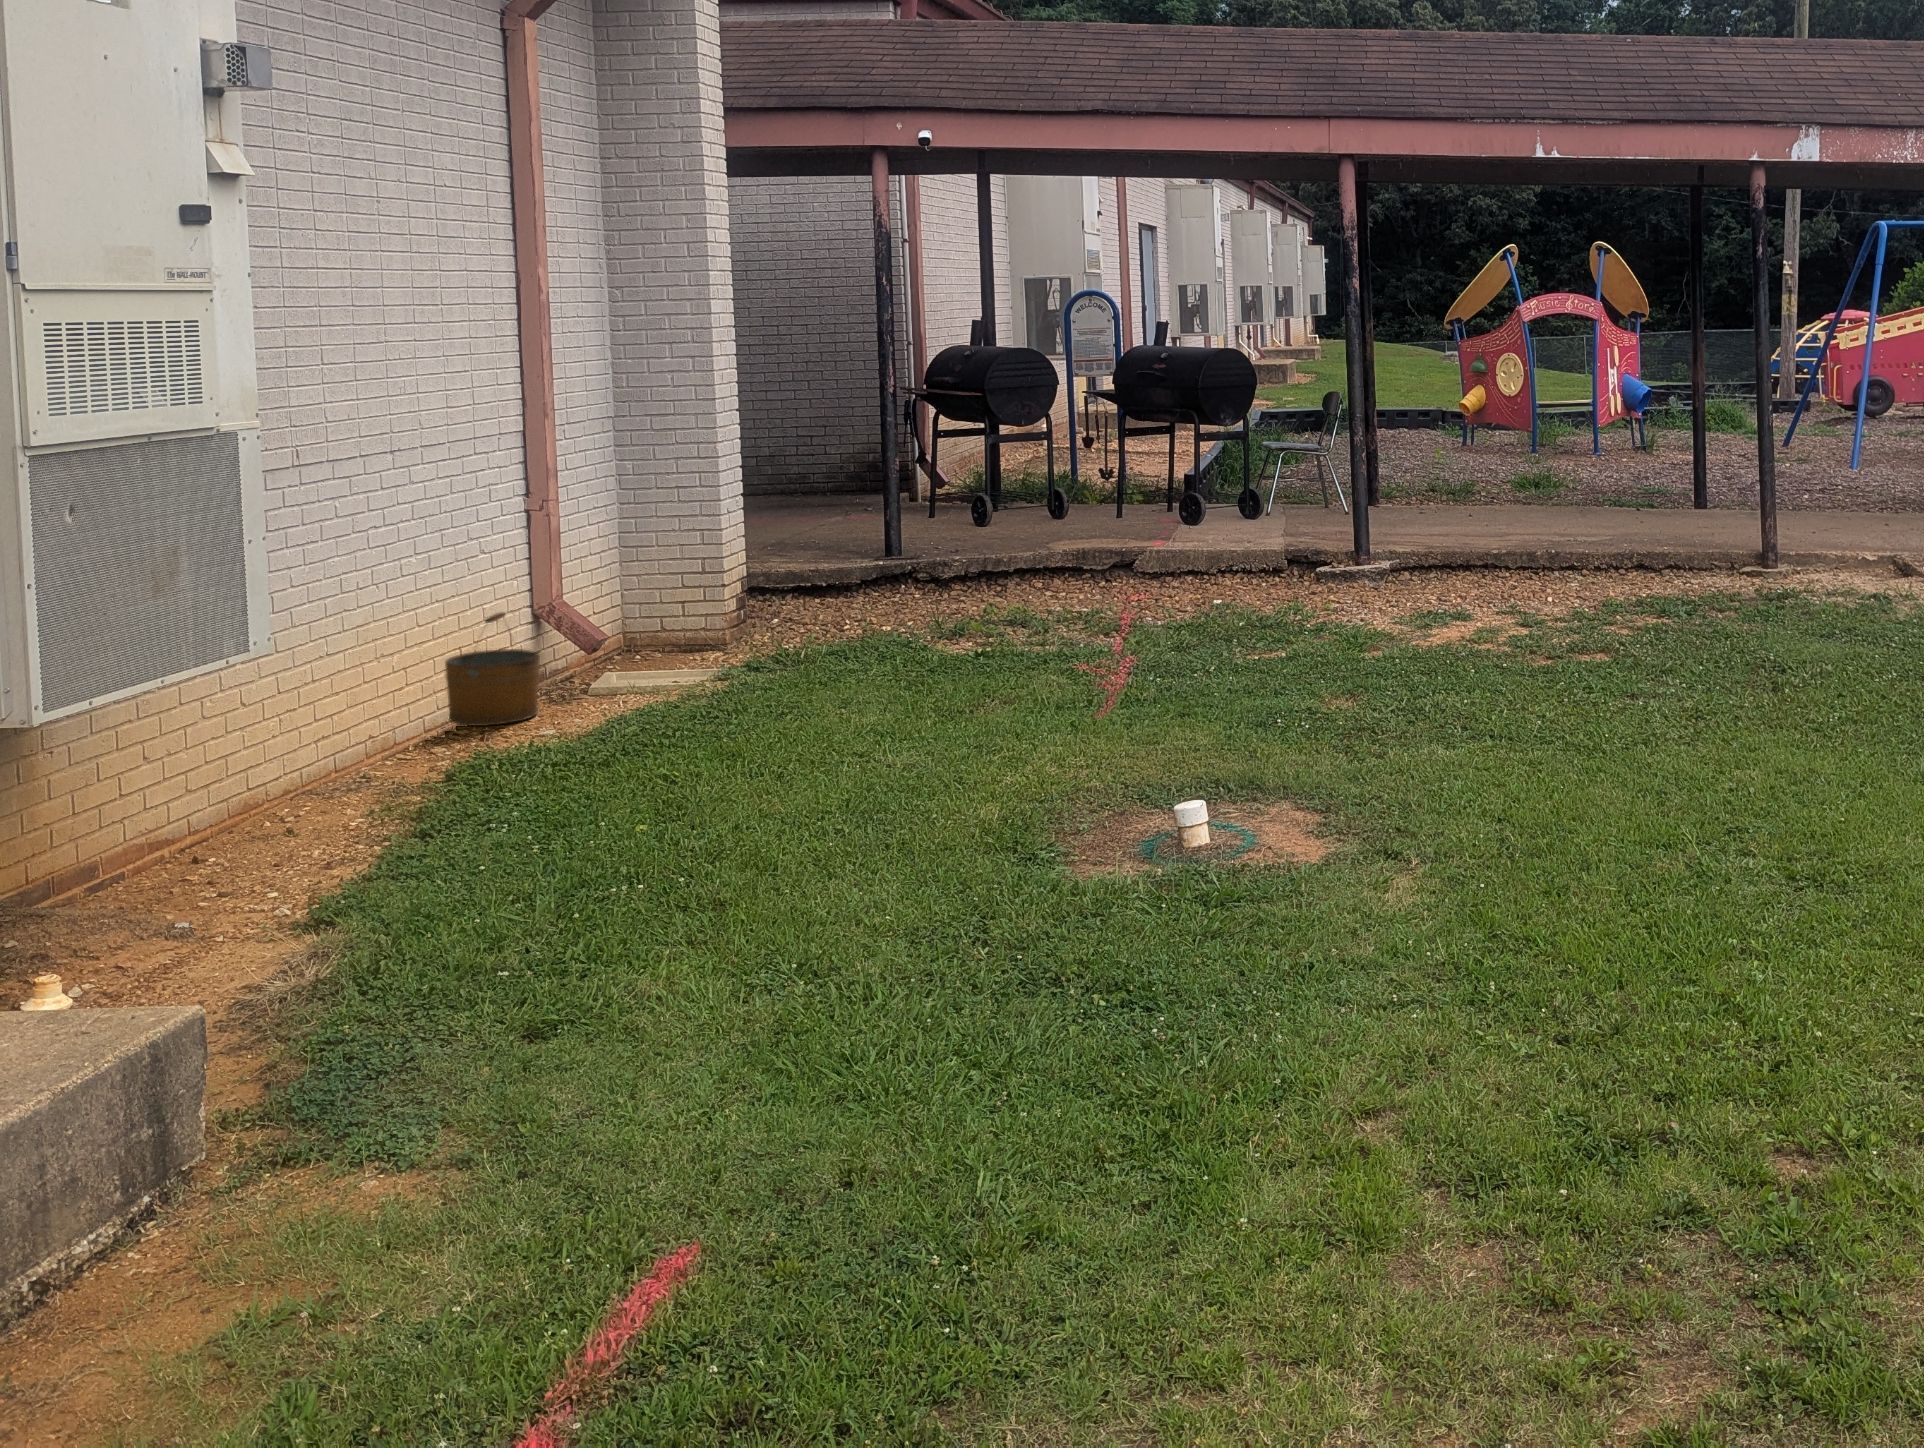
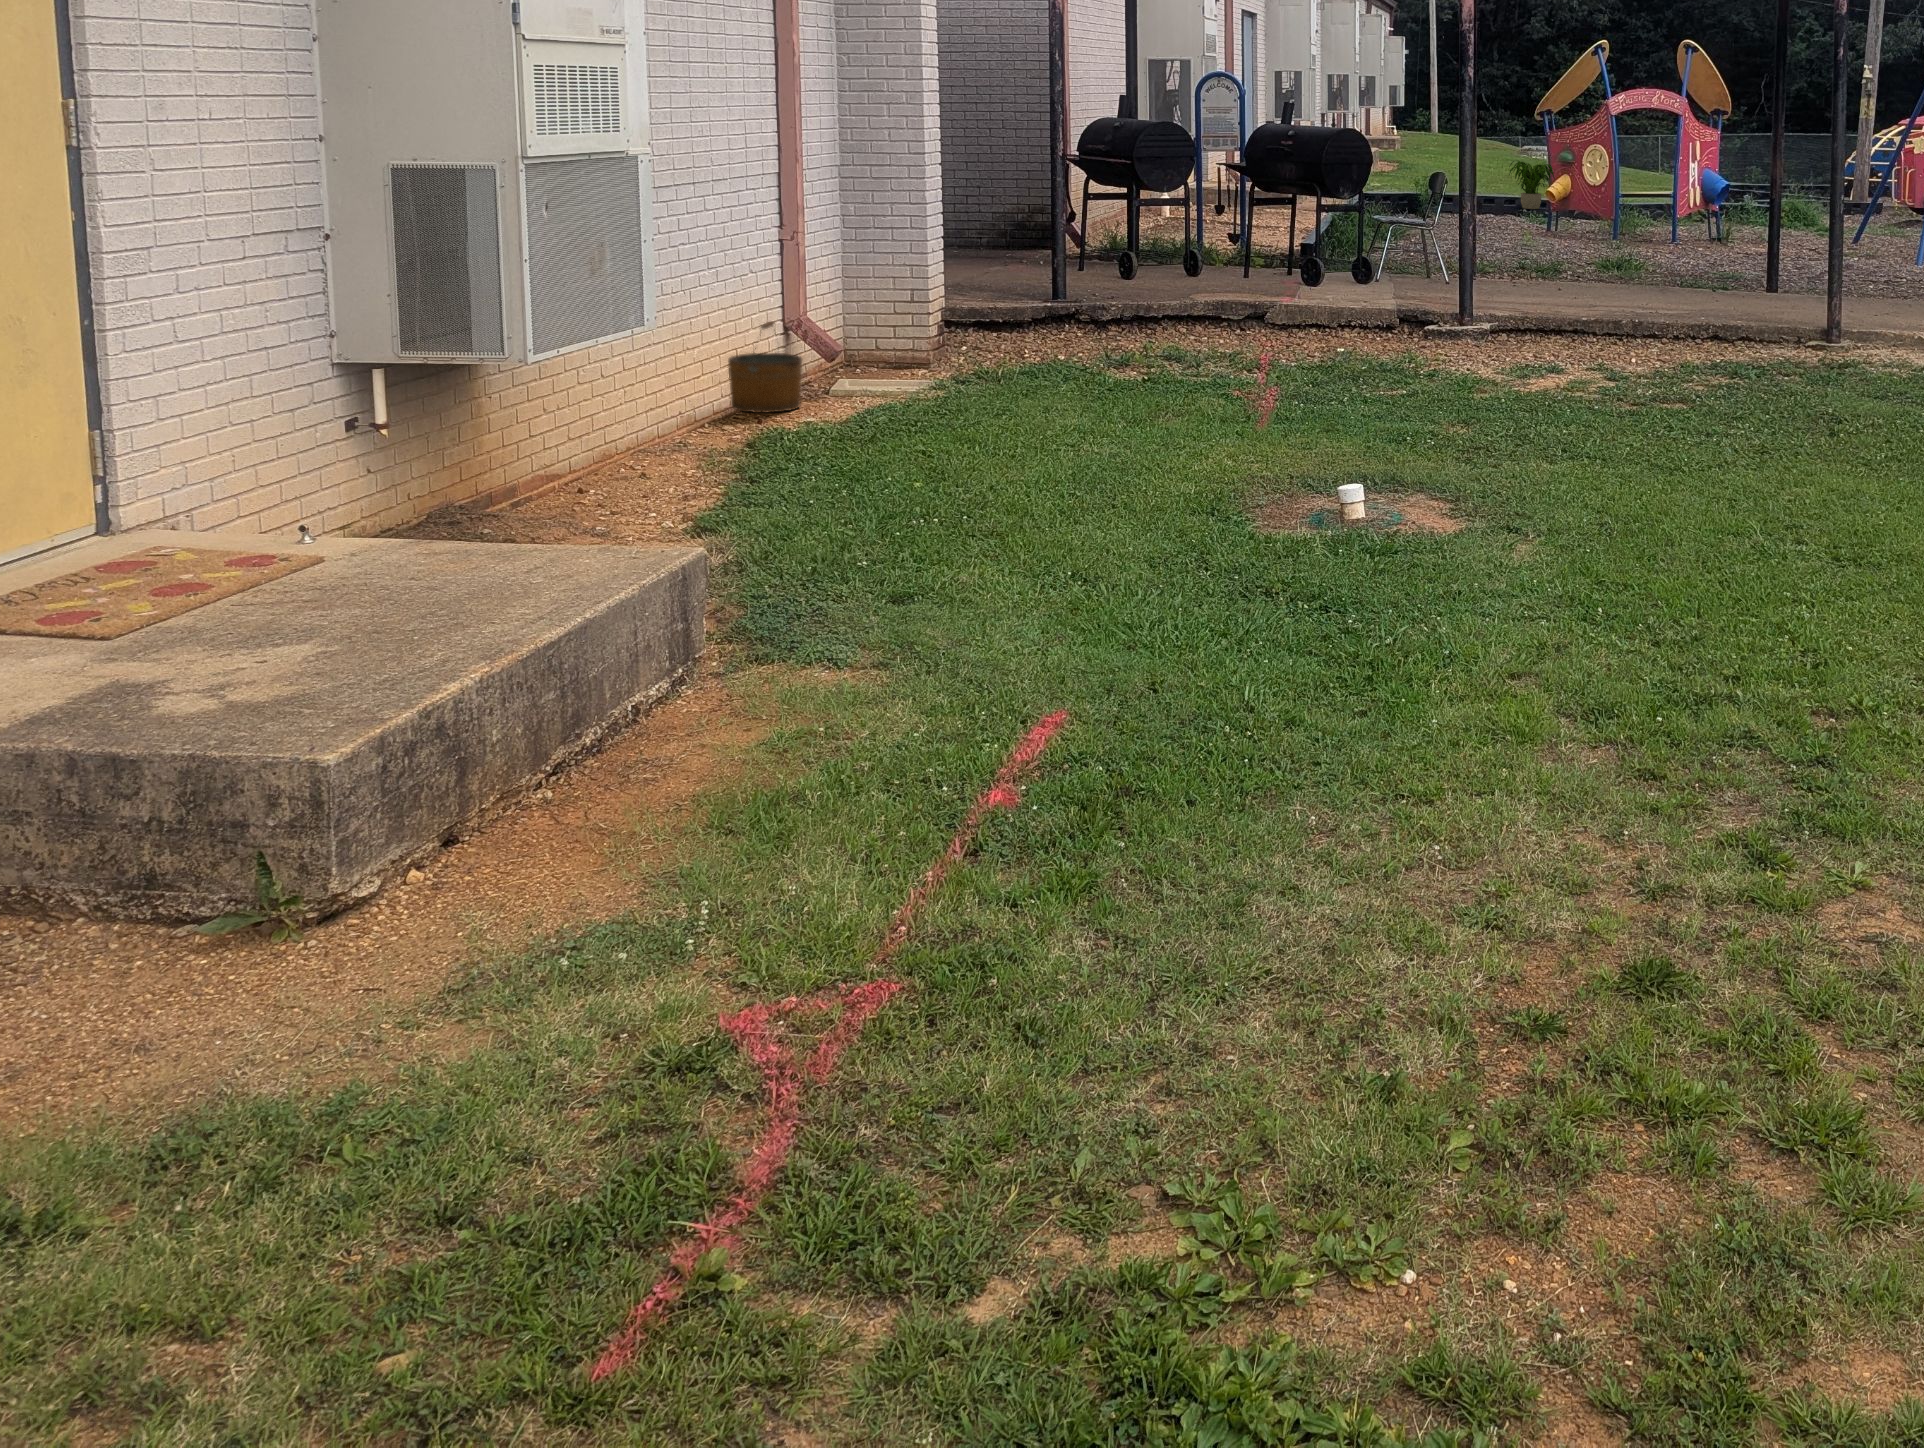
potted plant: none [1419,371,1468,422] -> present [1509,161,1555,209]

